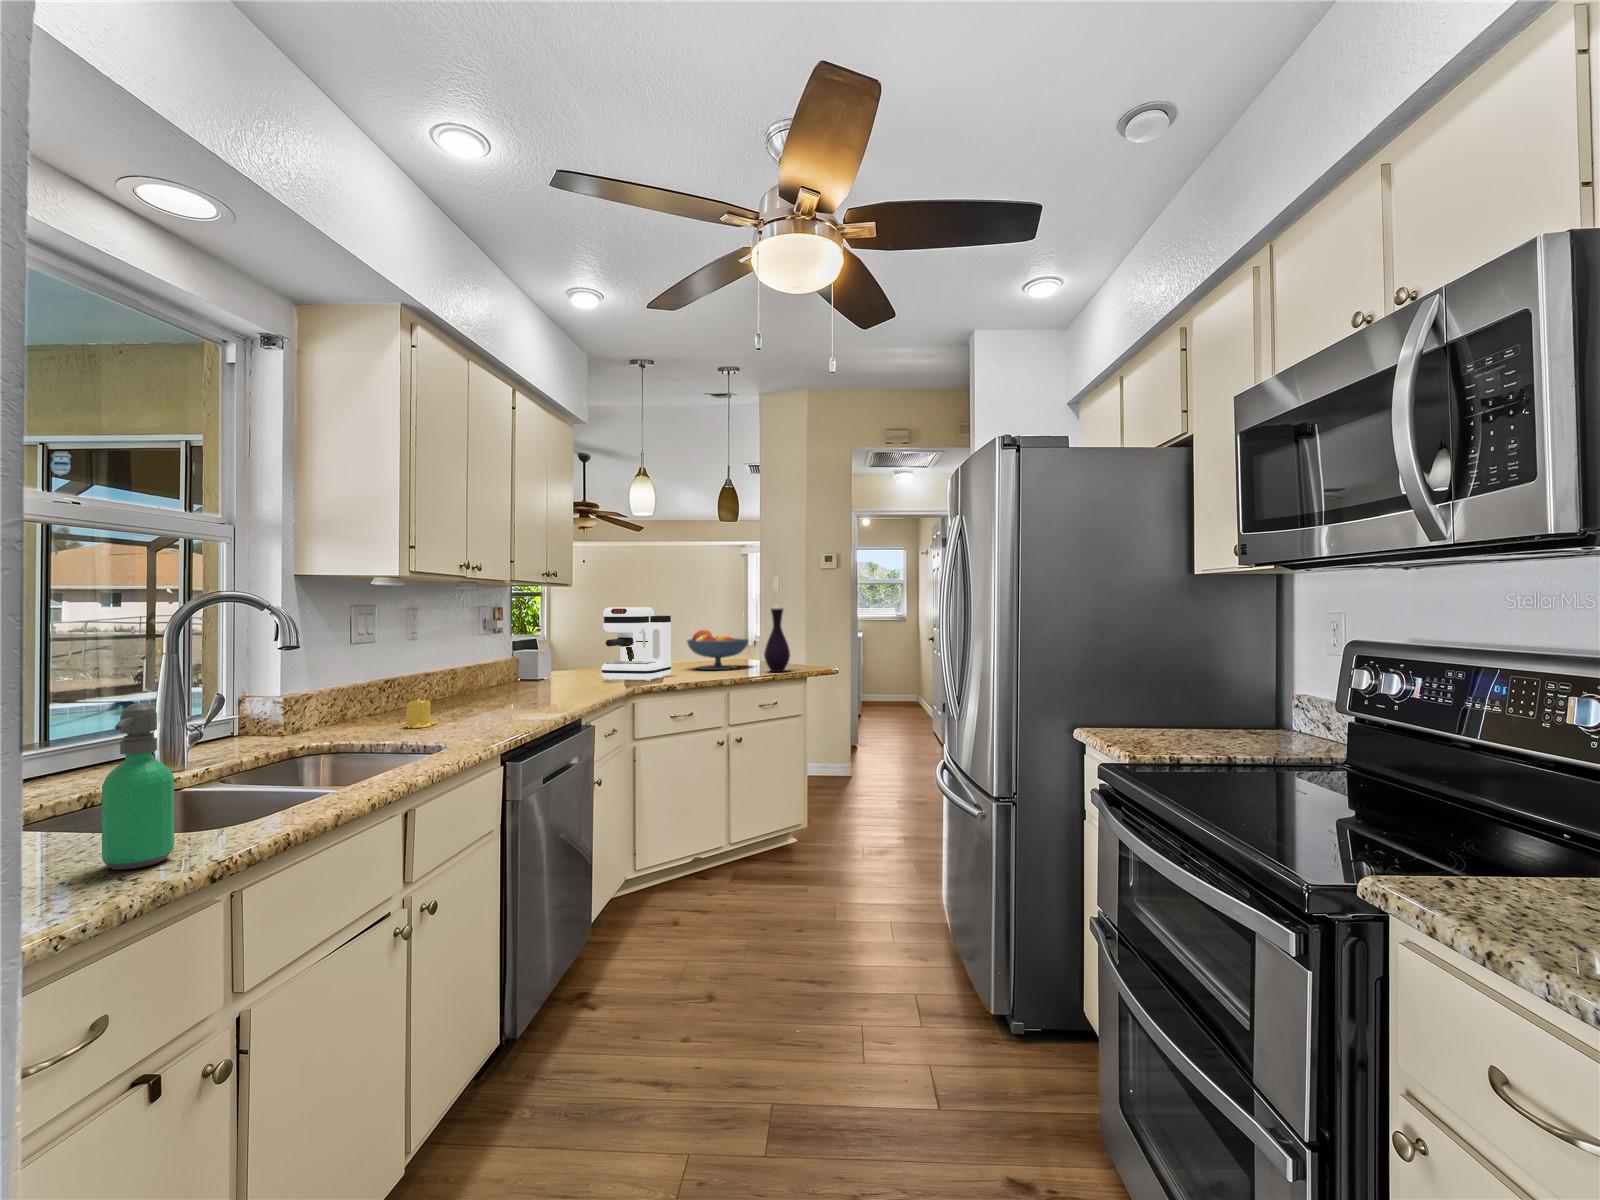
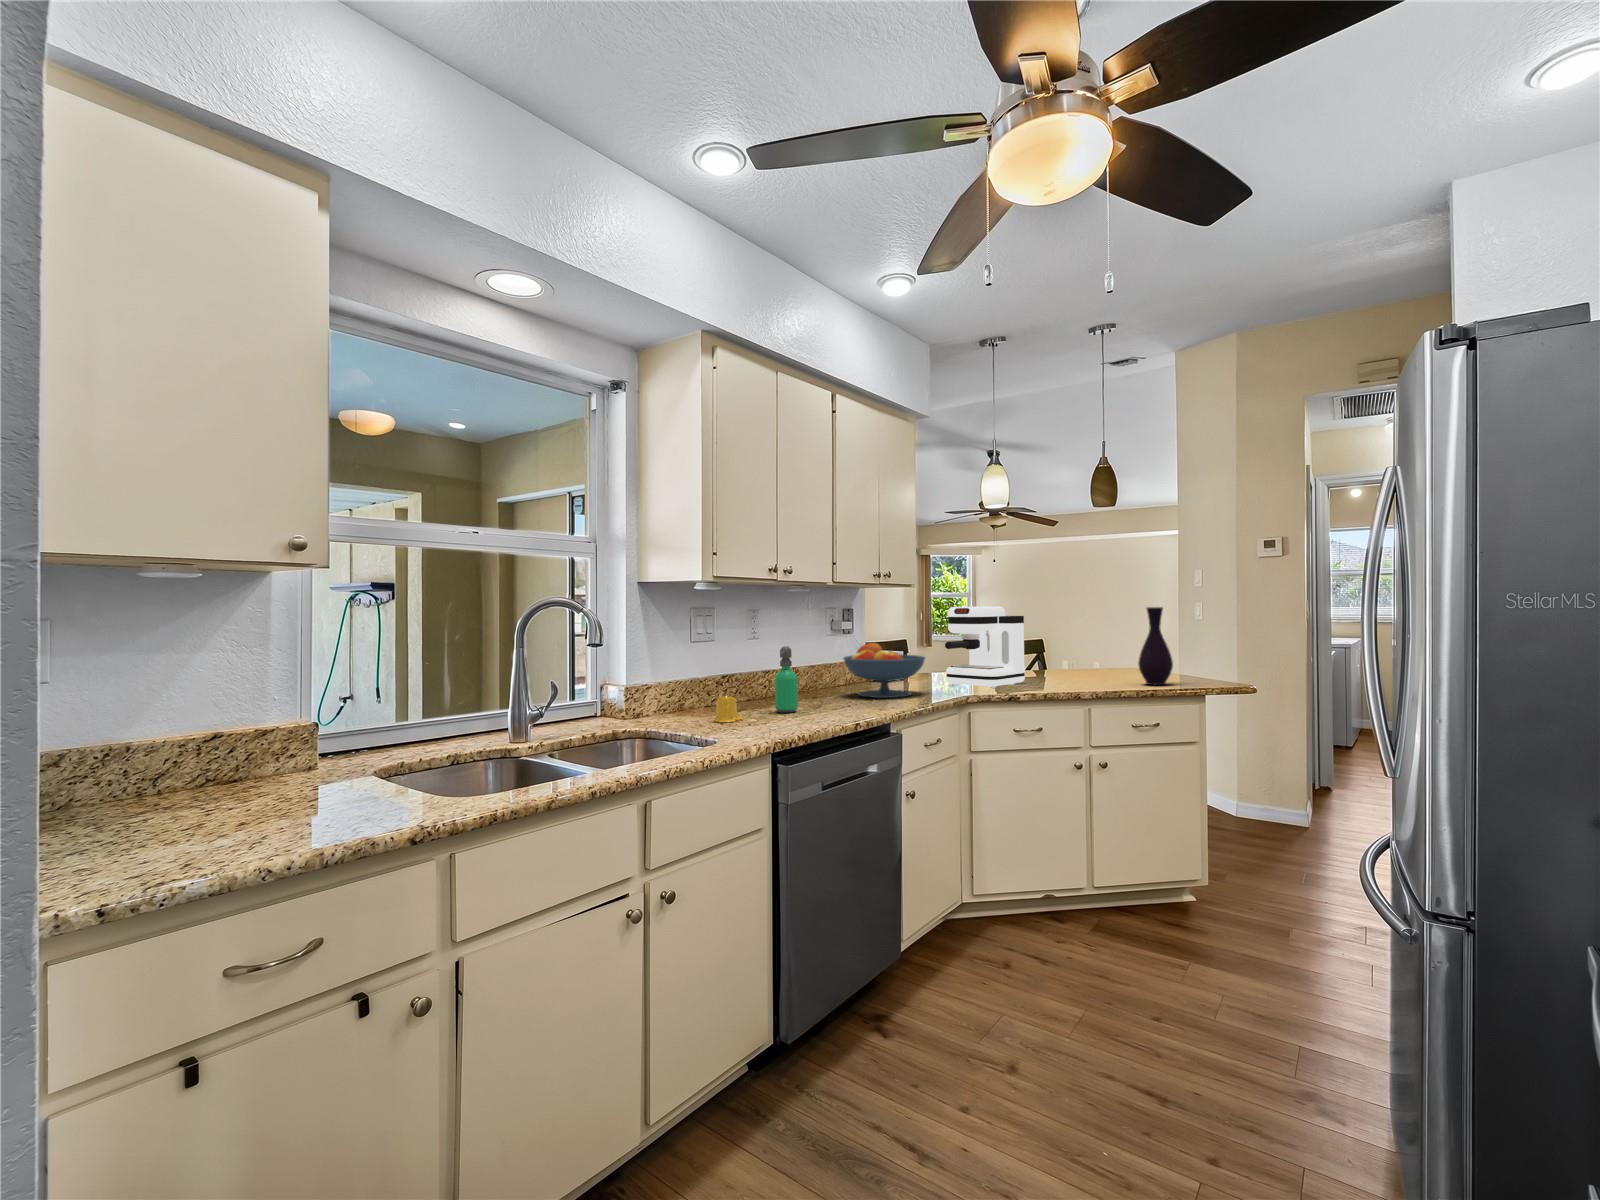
fruit bowl: present [687,630,748,670] -> present [843,643,925,698]
soap dispenser: present [102,703,174,870] -> present [775,646,798,713]

